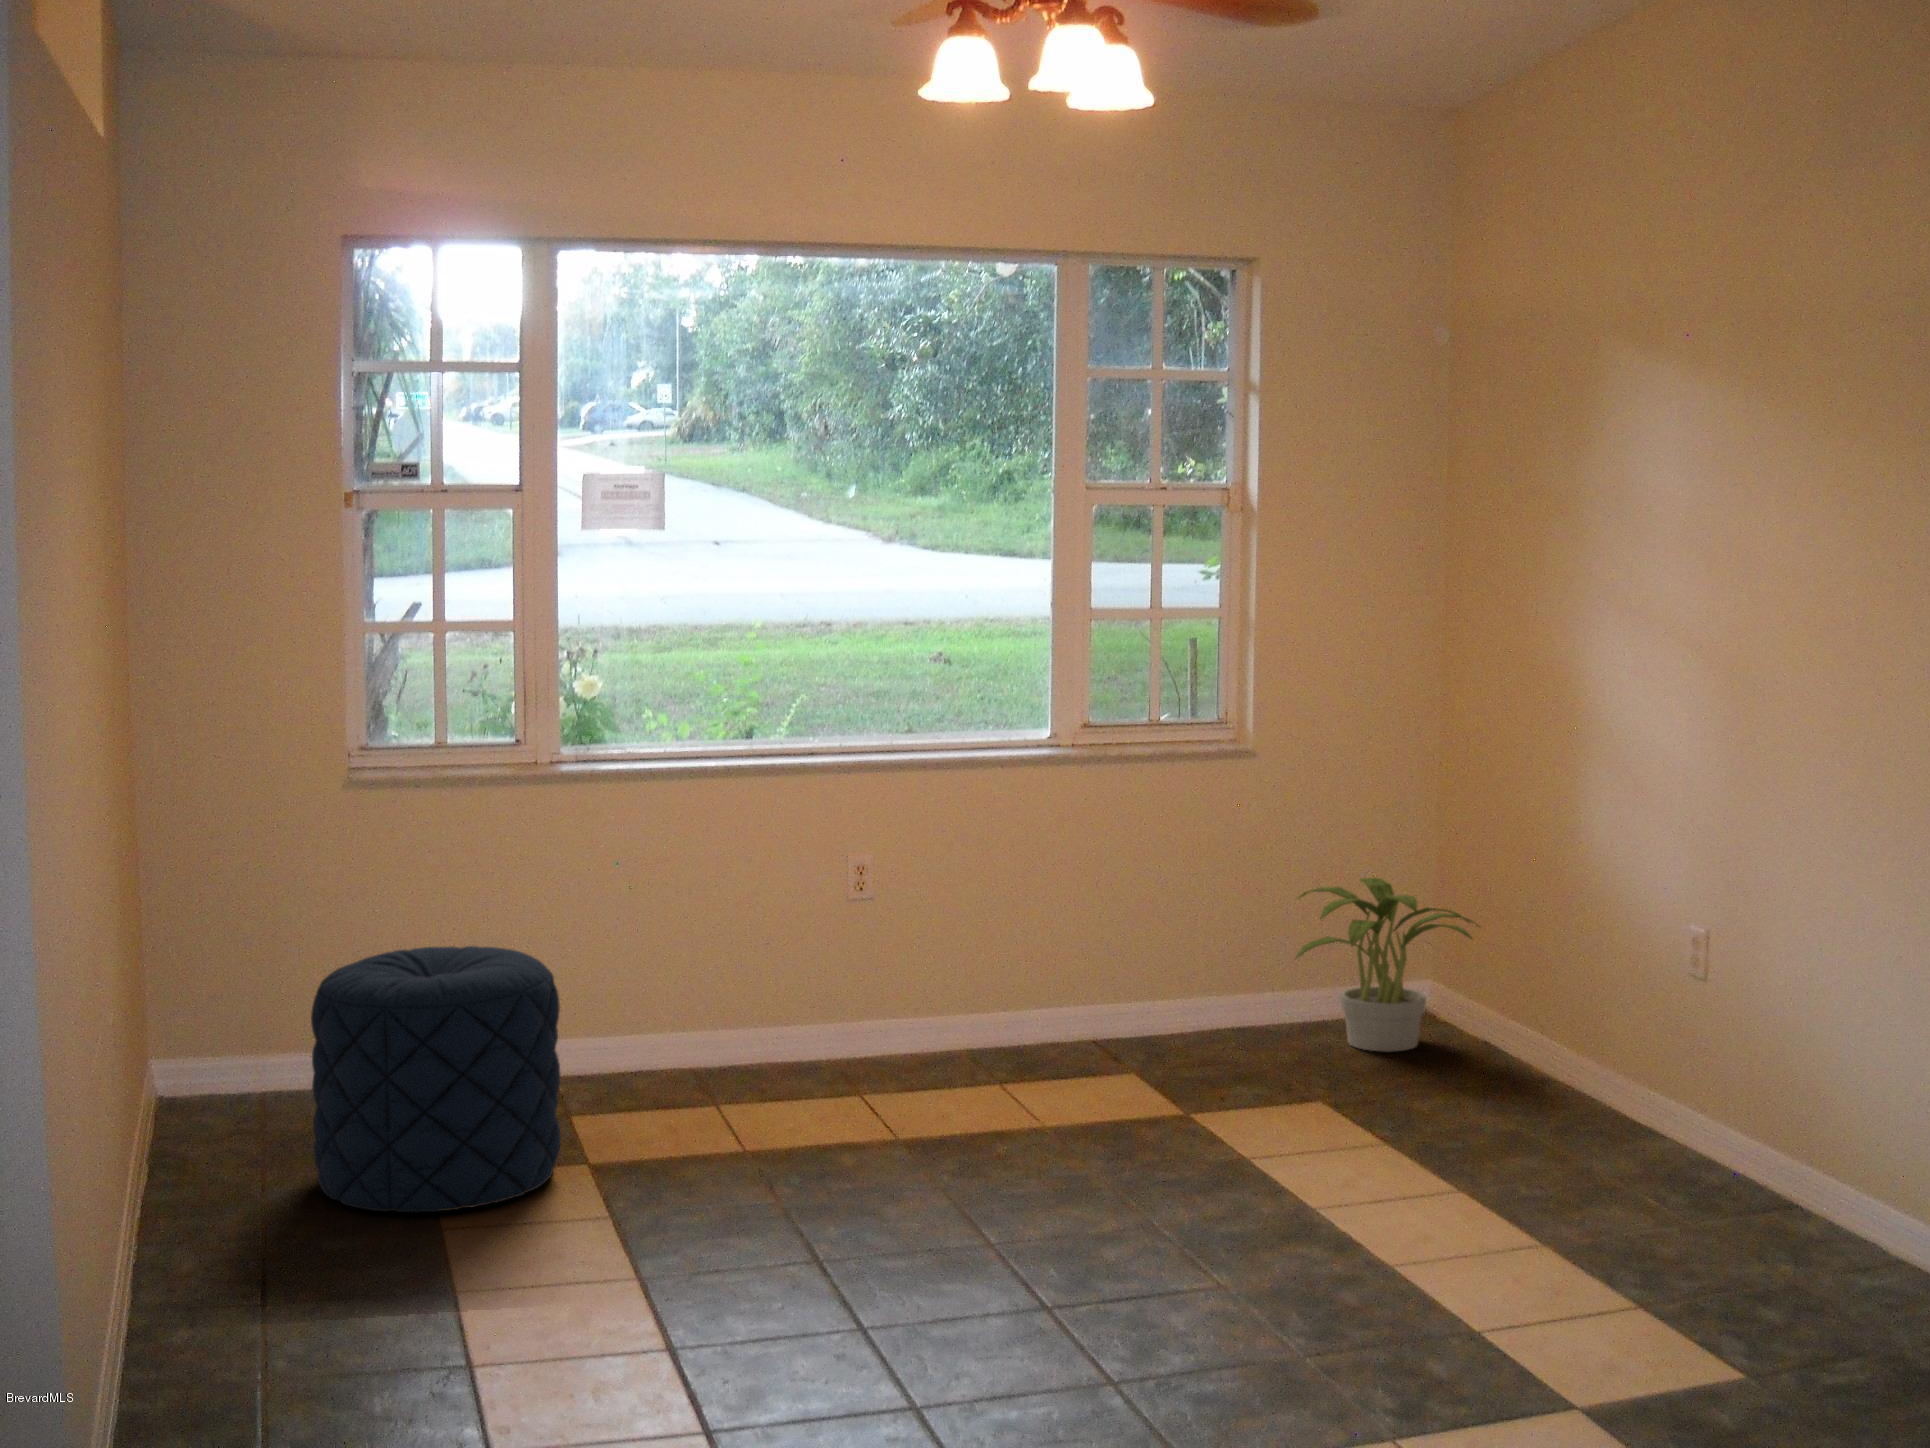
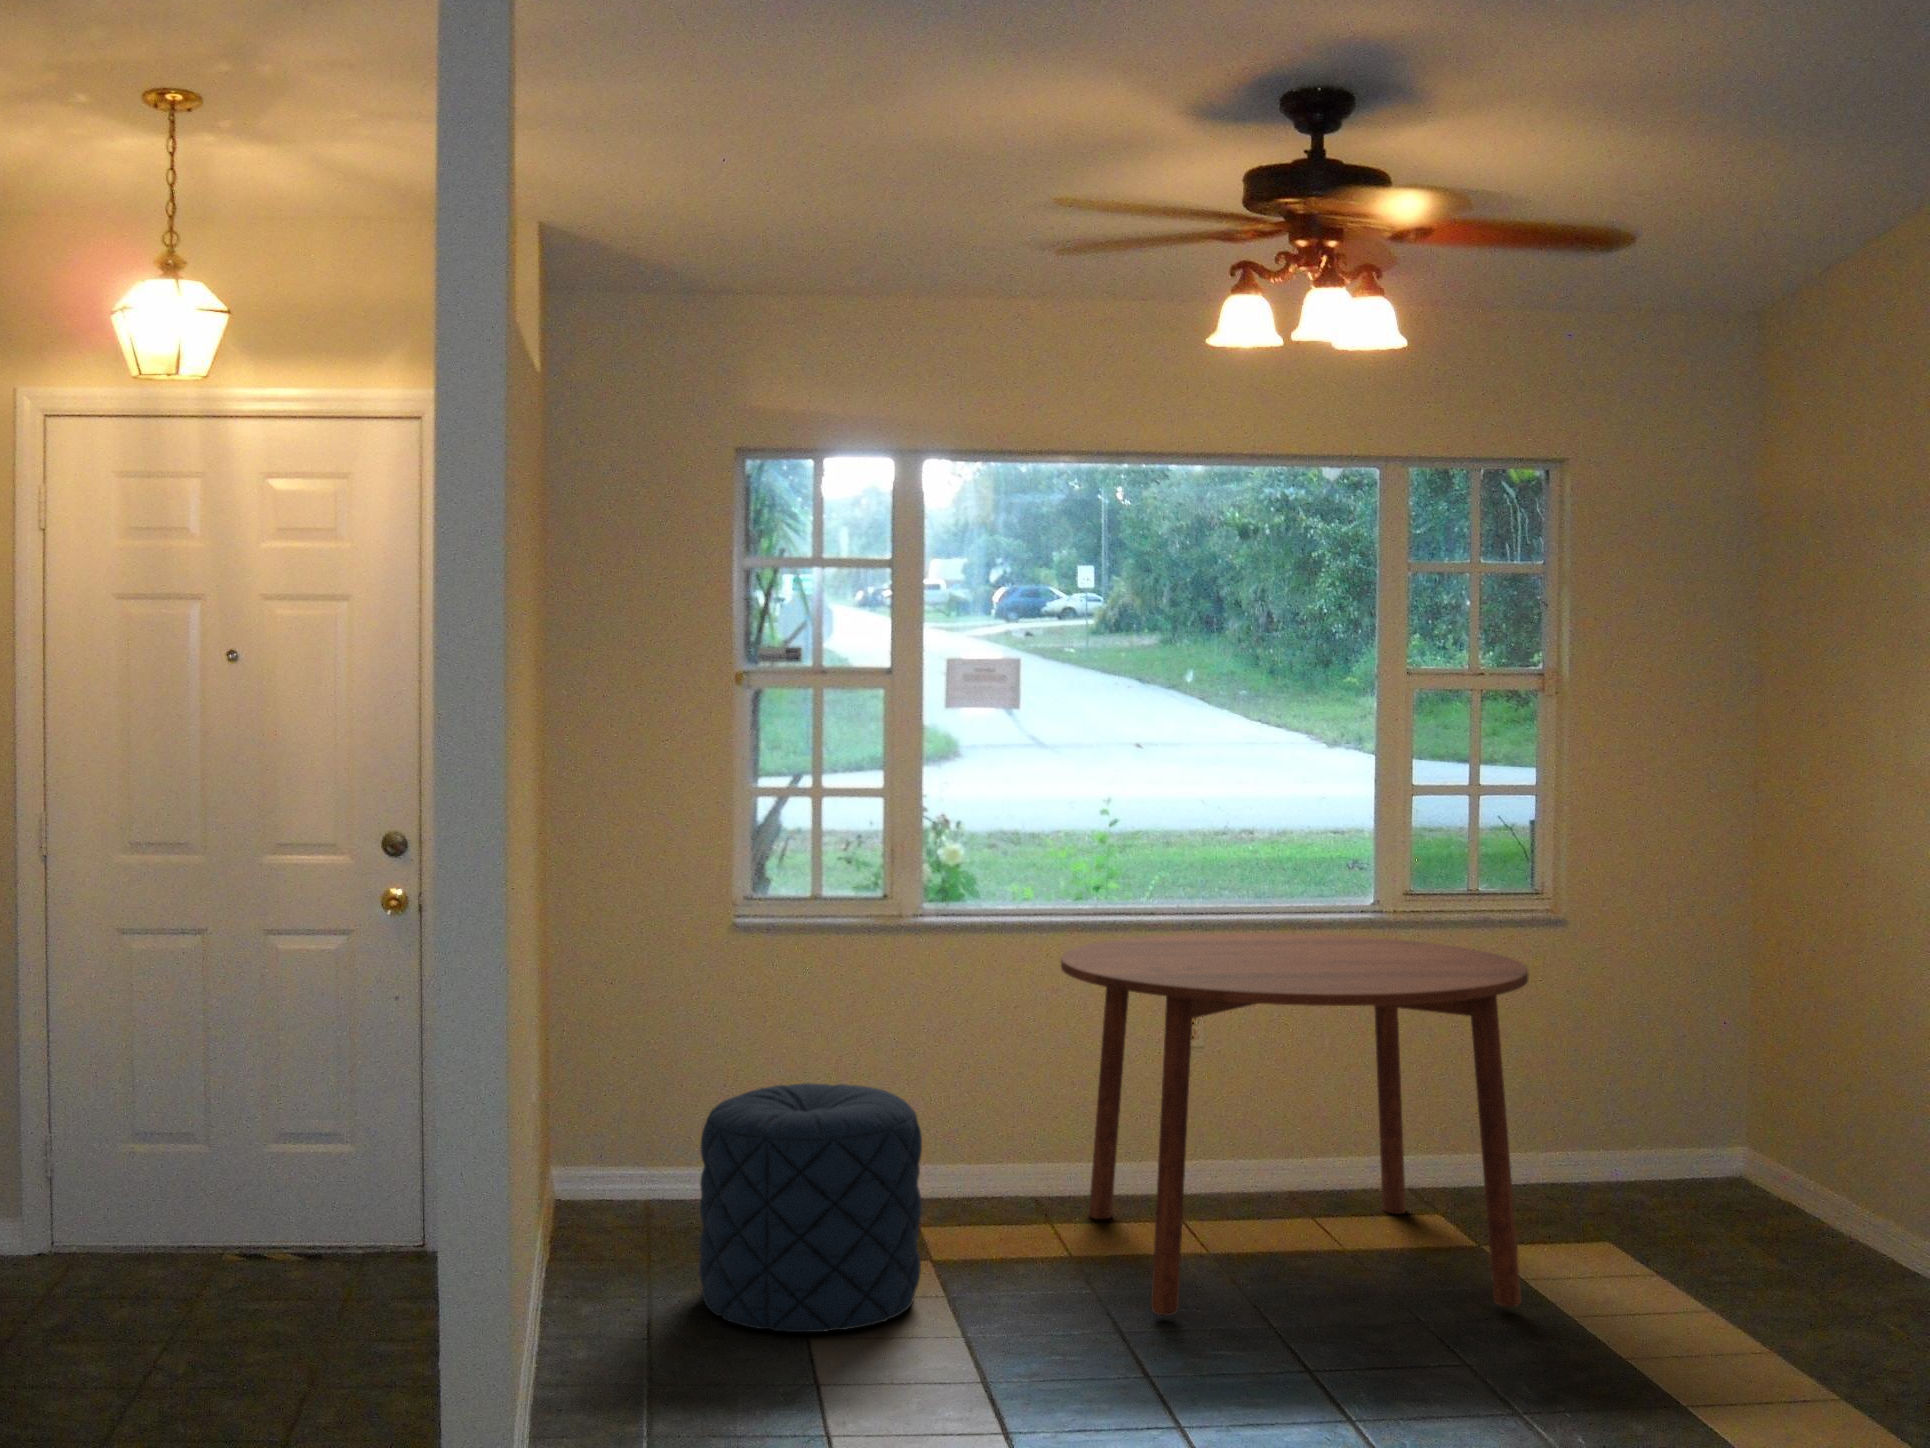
dining table: none [712,769,1198,1172] -> present [1061,933,1528,1315]
potted plant: present [1295,878,1478,1052] -> none [1617,1050,1809,1224]

